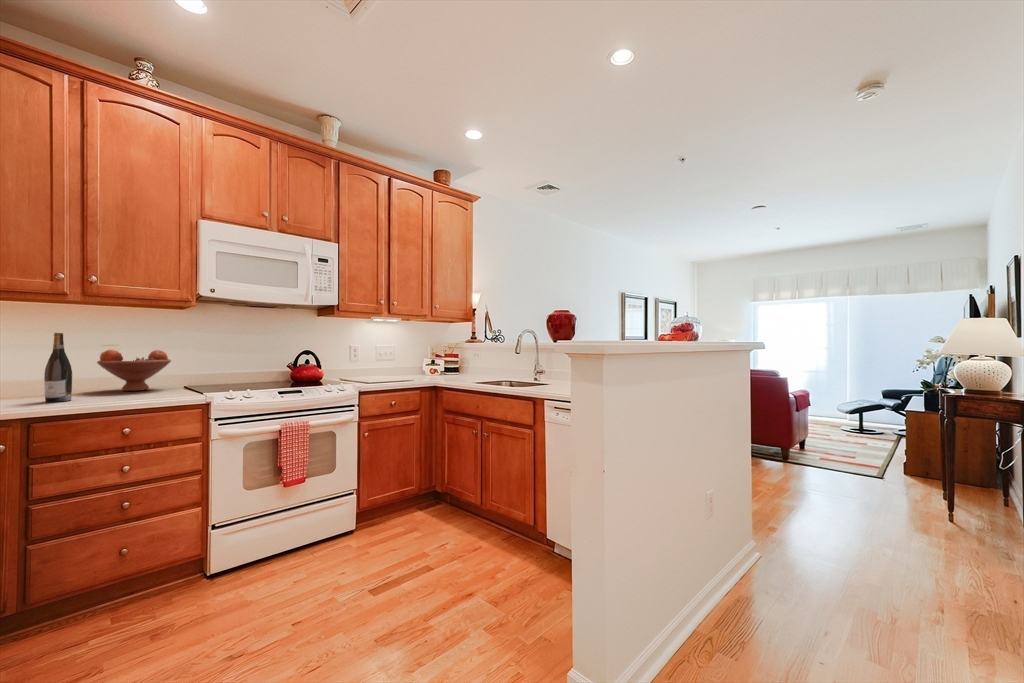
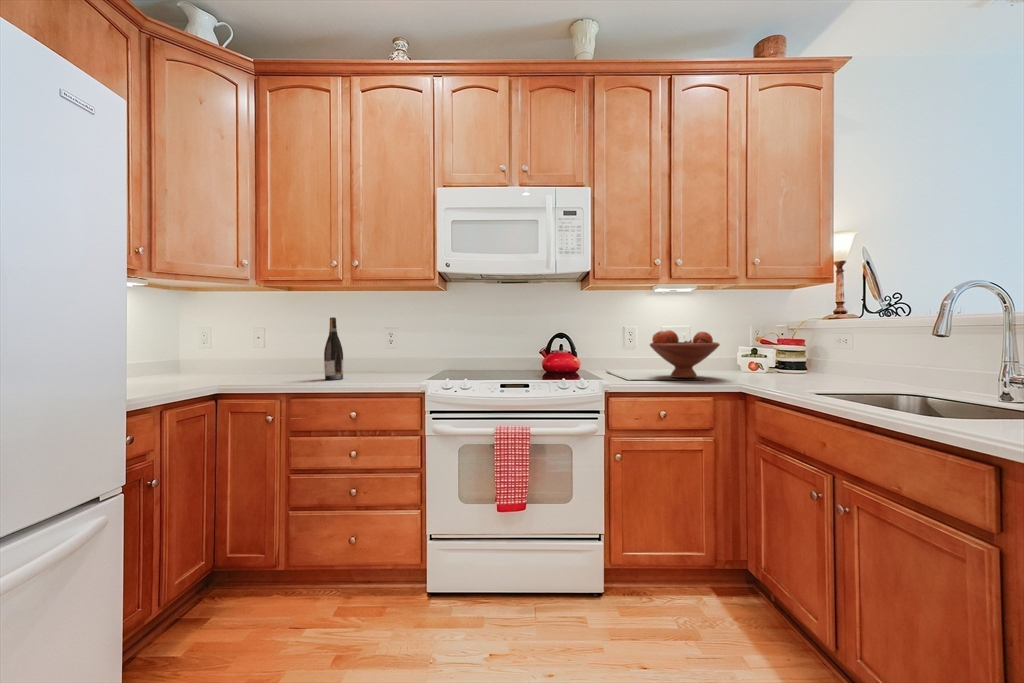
fruit bowl: present [97,350,171,391] -> present [650,330,720,378]

